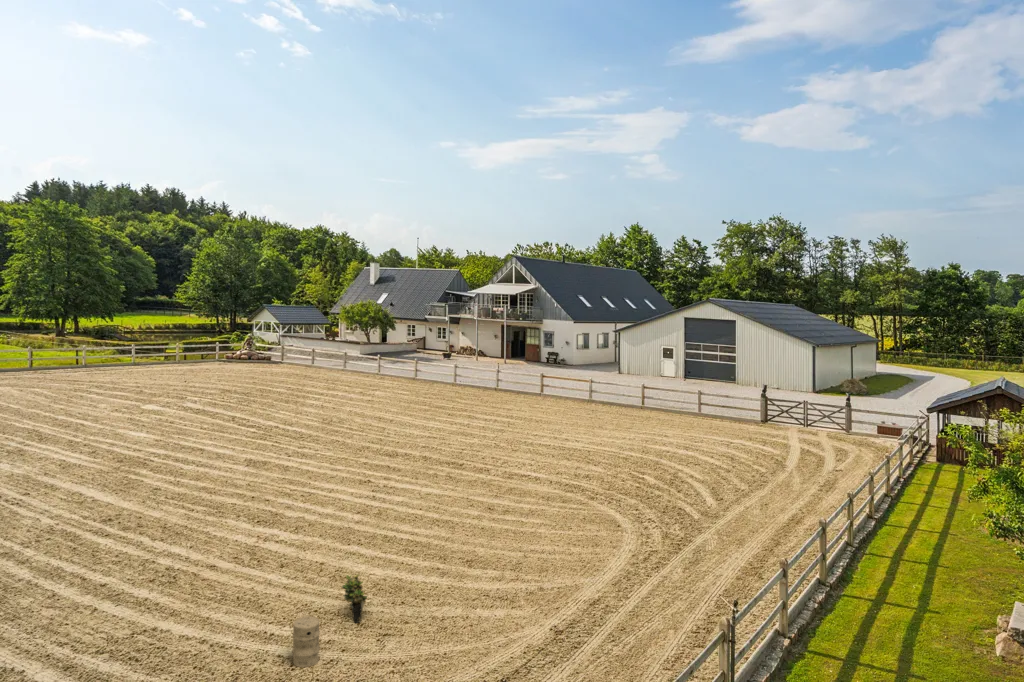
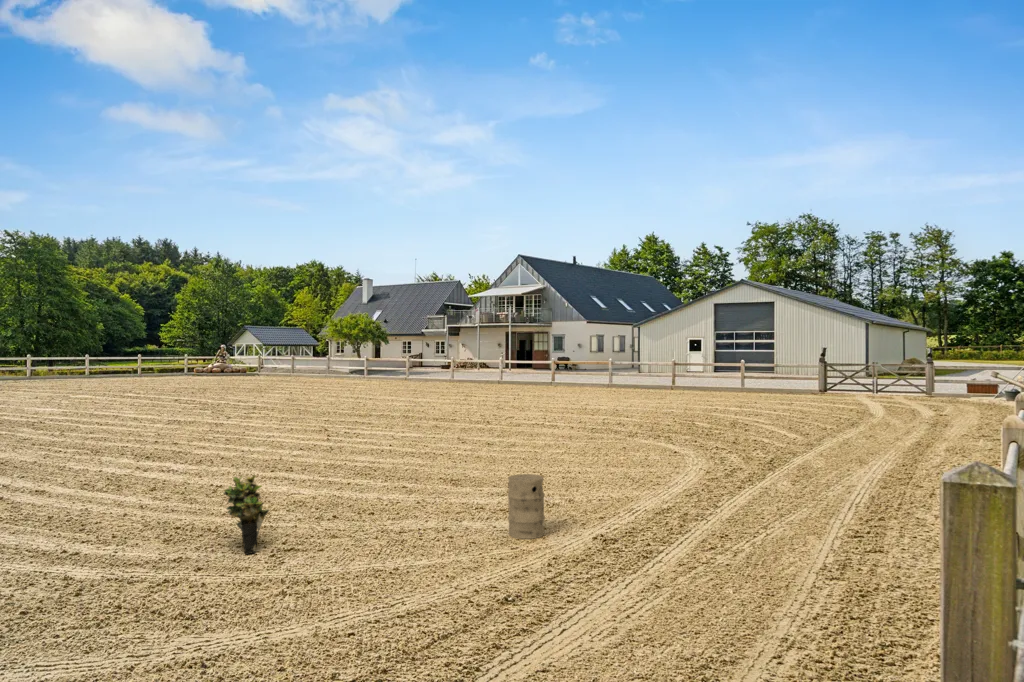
trash can: present [292,616,320,667] -> present [508,474,545,539]

